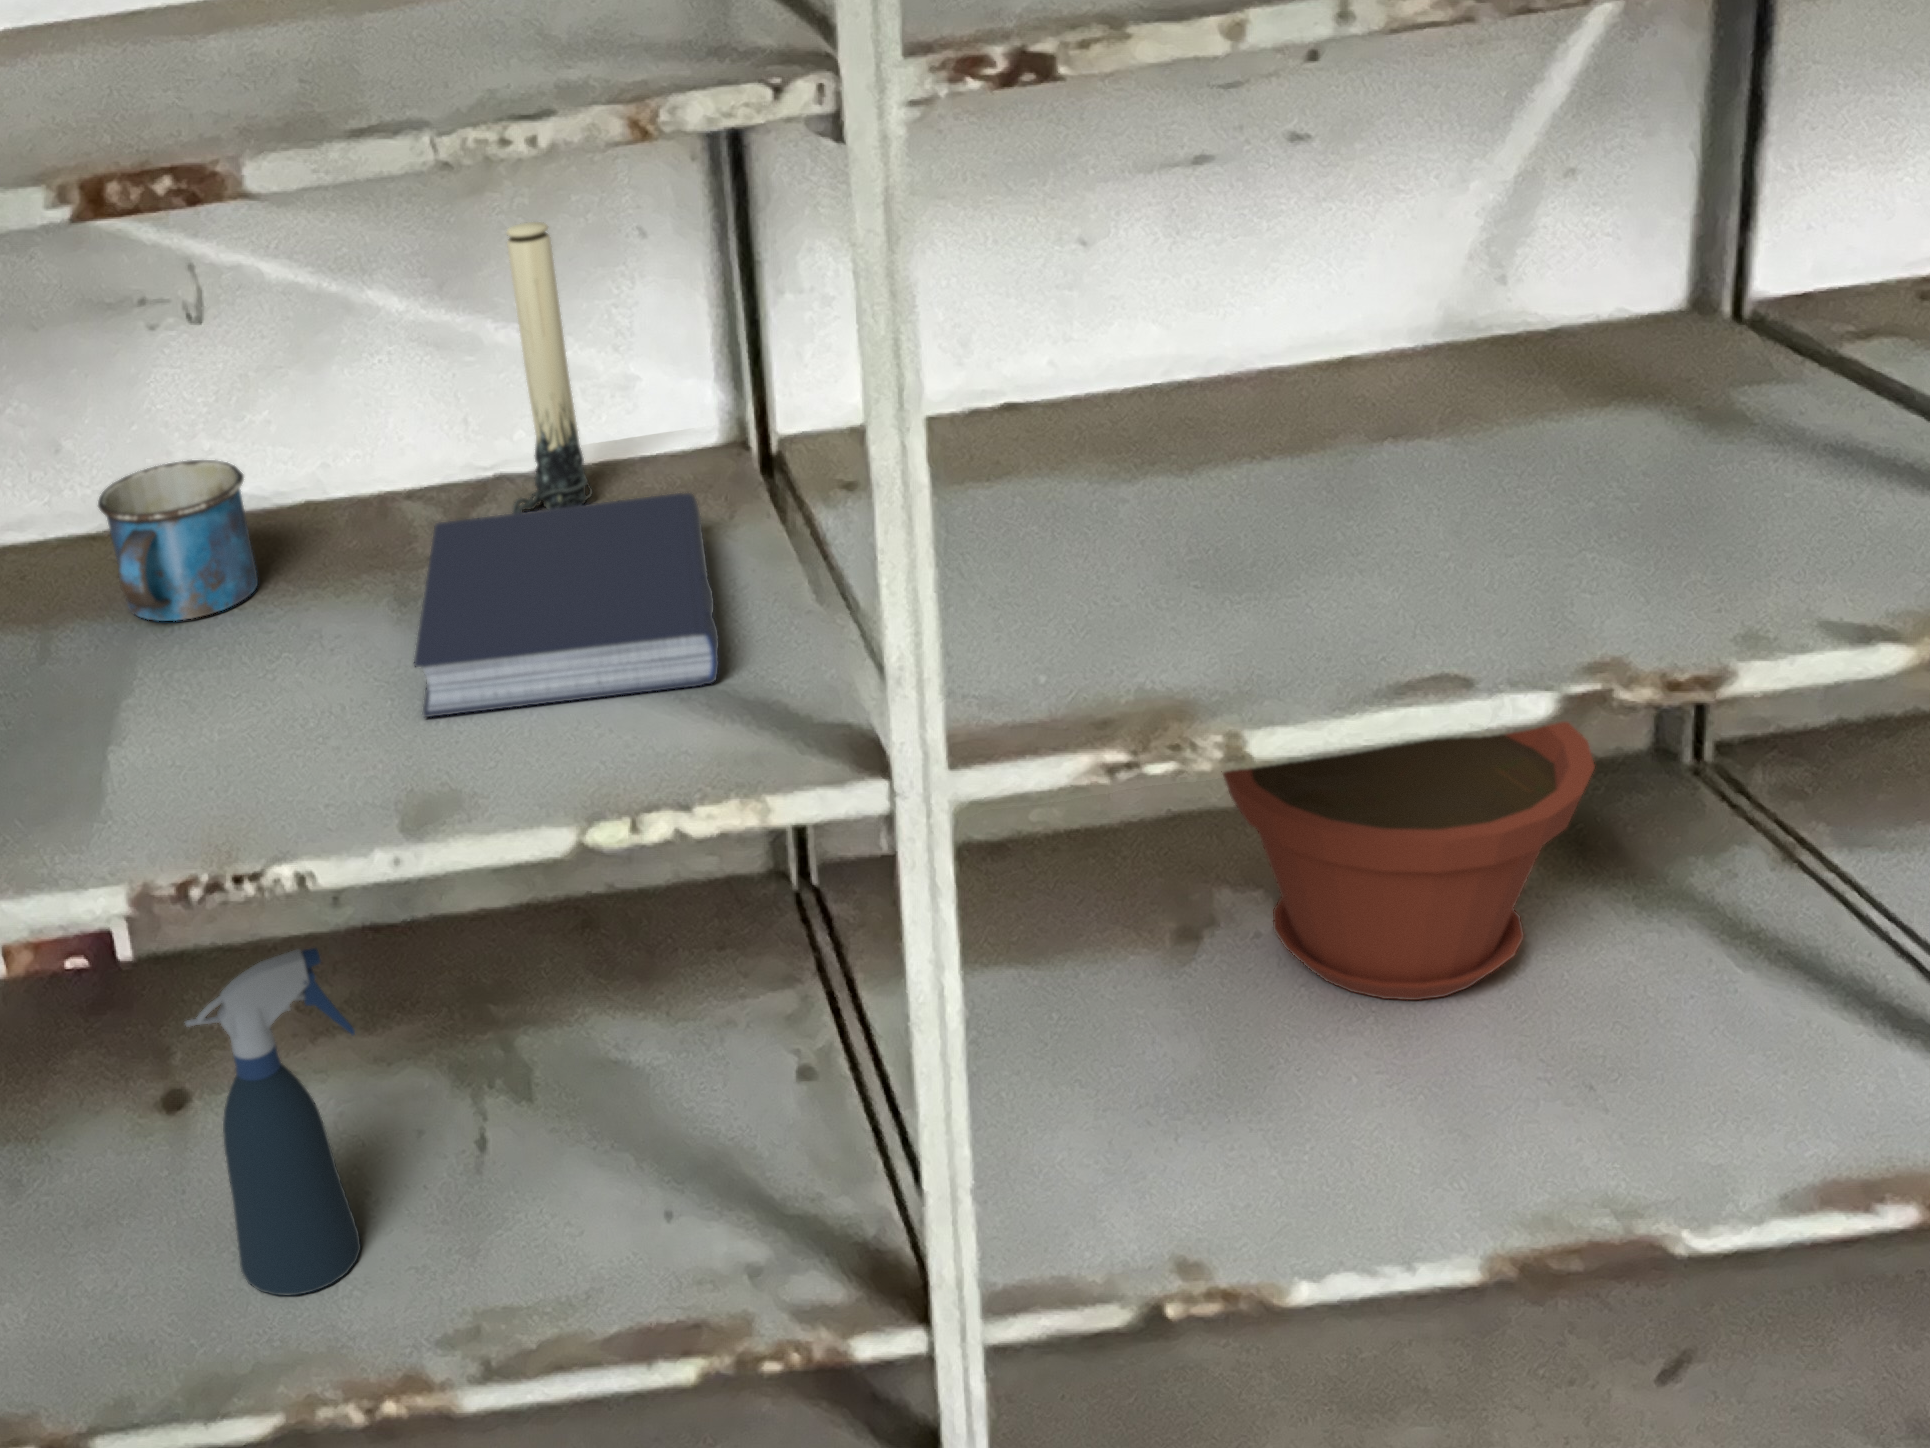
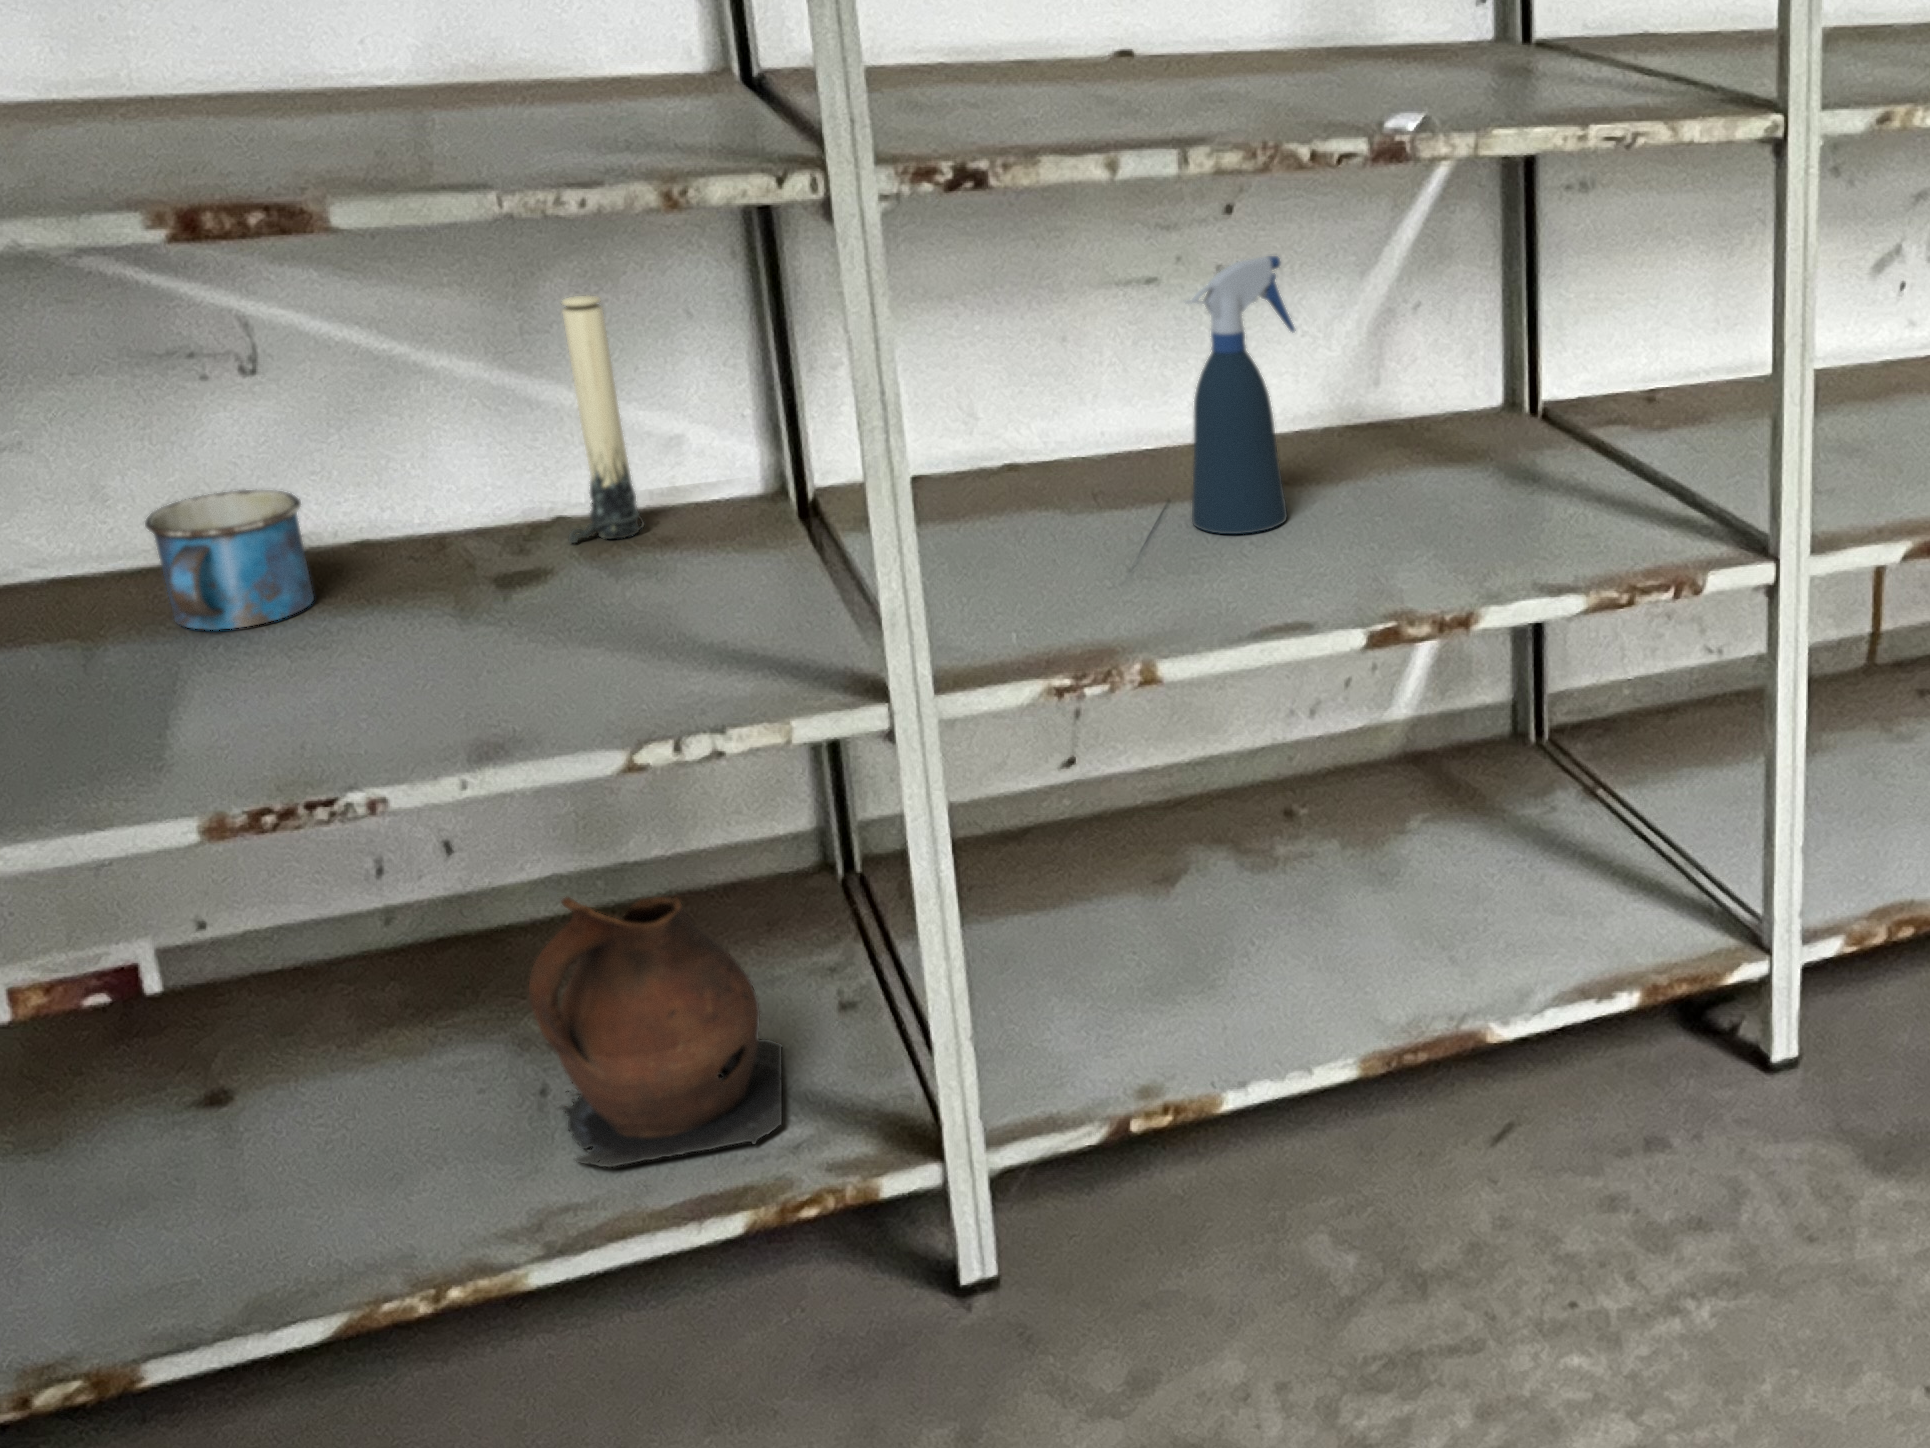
book: present [414,493,719,717] -> none [477,517,753,685]
plant pot: present [1221,722,1595,1000] -> none [1179,668,1444,905]
spray bottle: present [185,948,361,1295] -> present [1187,256,1295,534]
ceramic pitcher: none [468,955,738,1267] -> present [529,897,782,1167]

